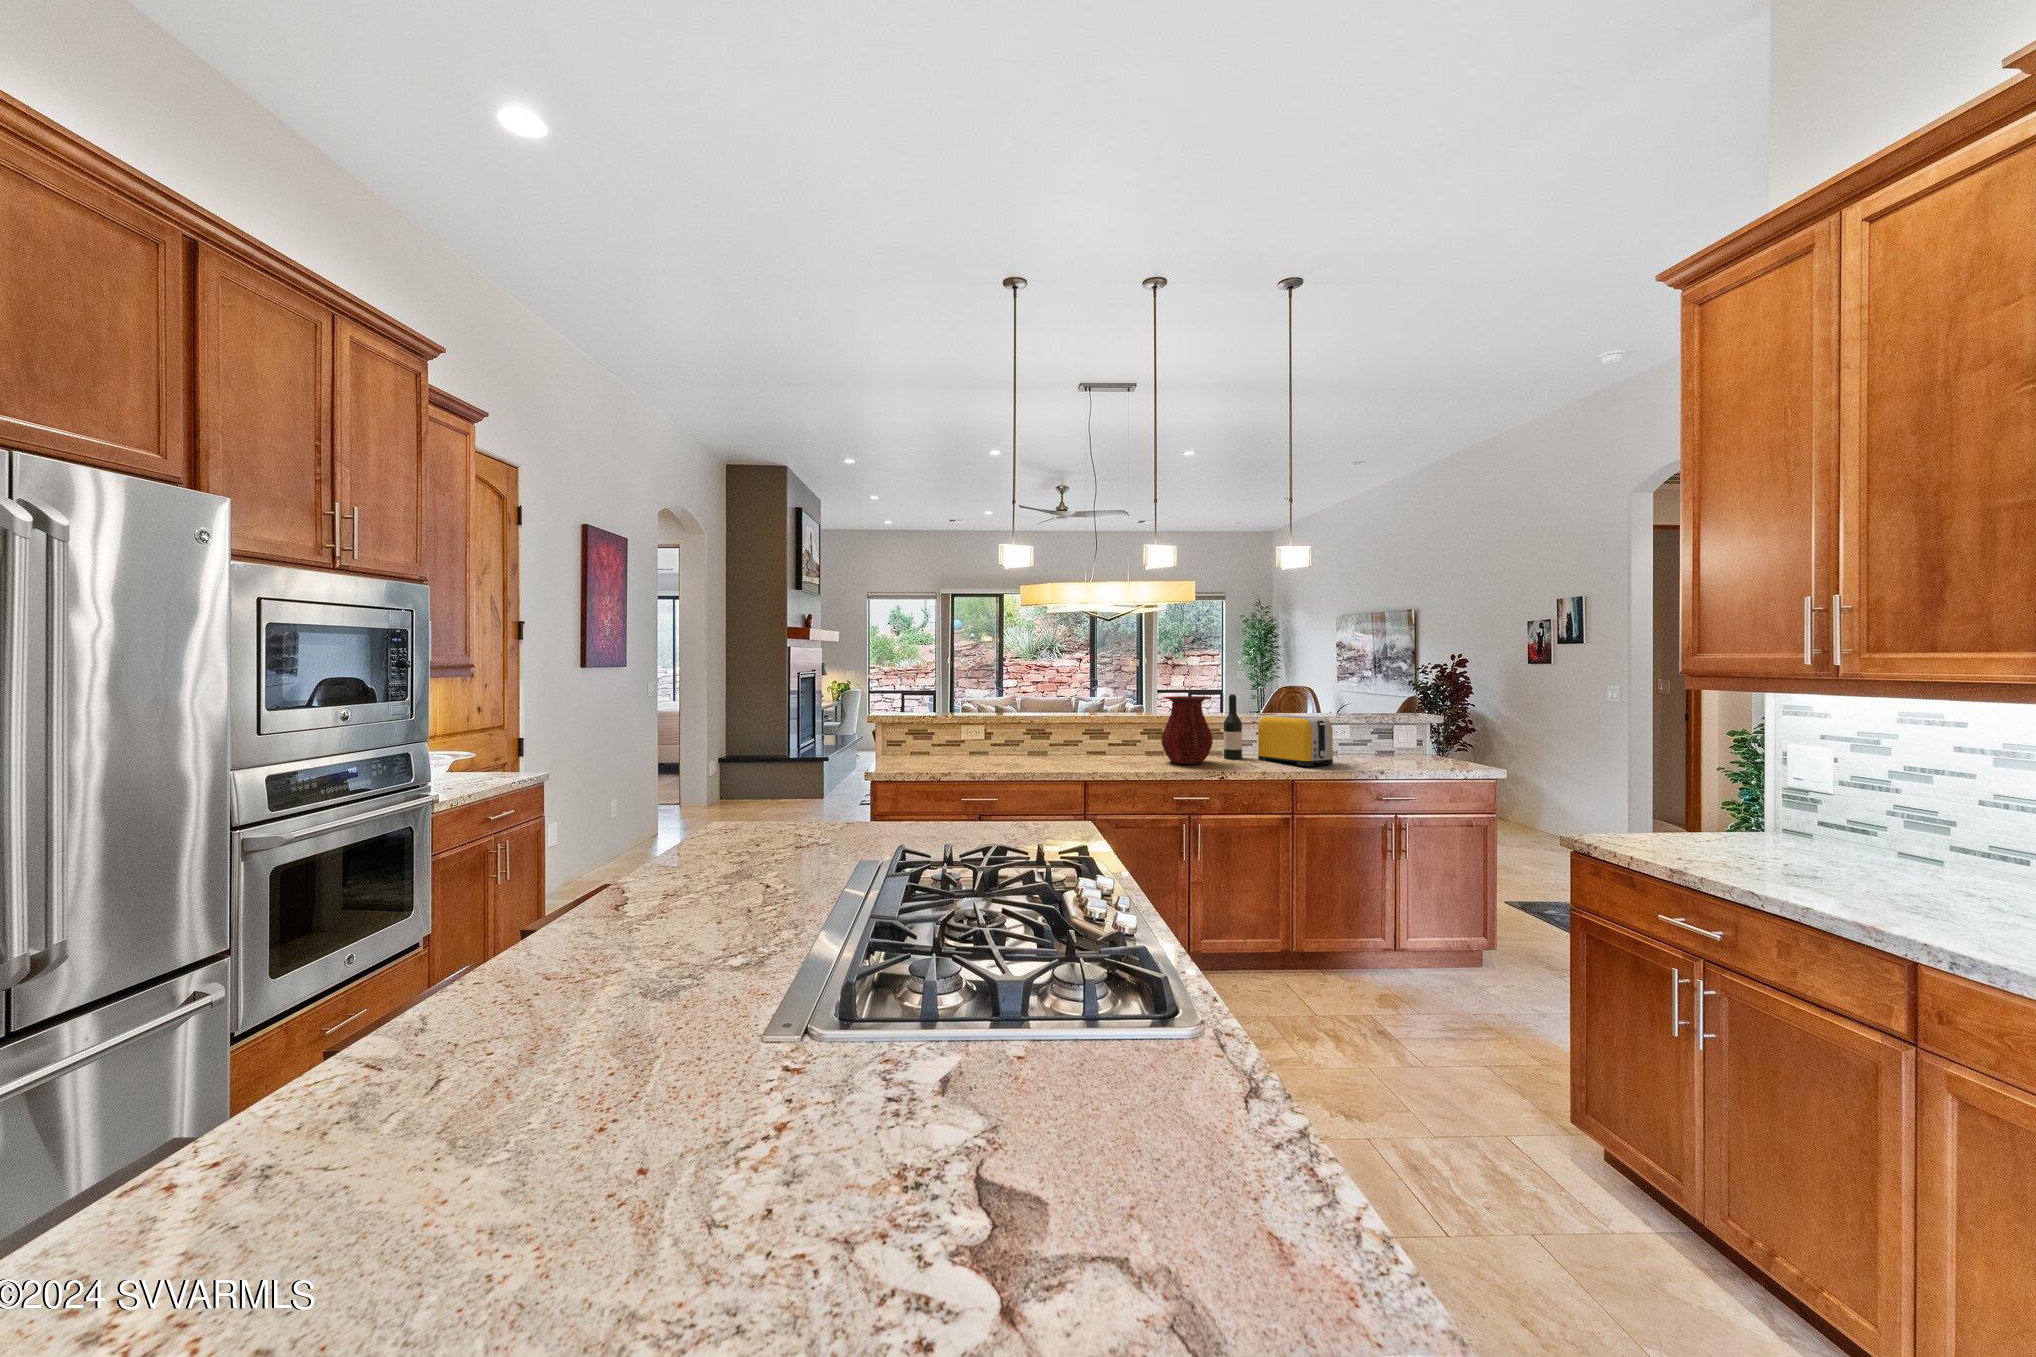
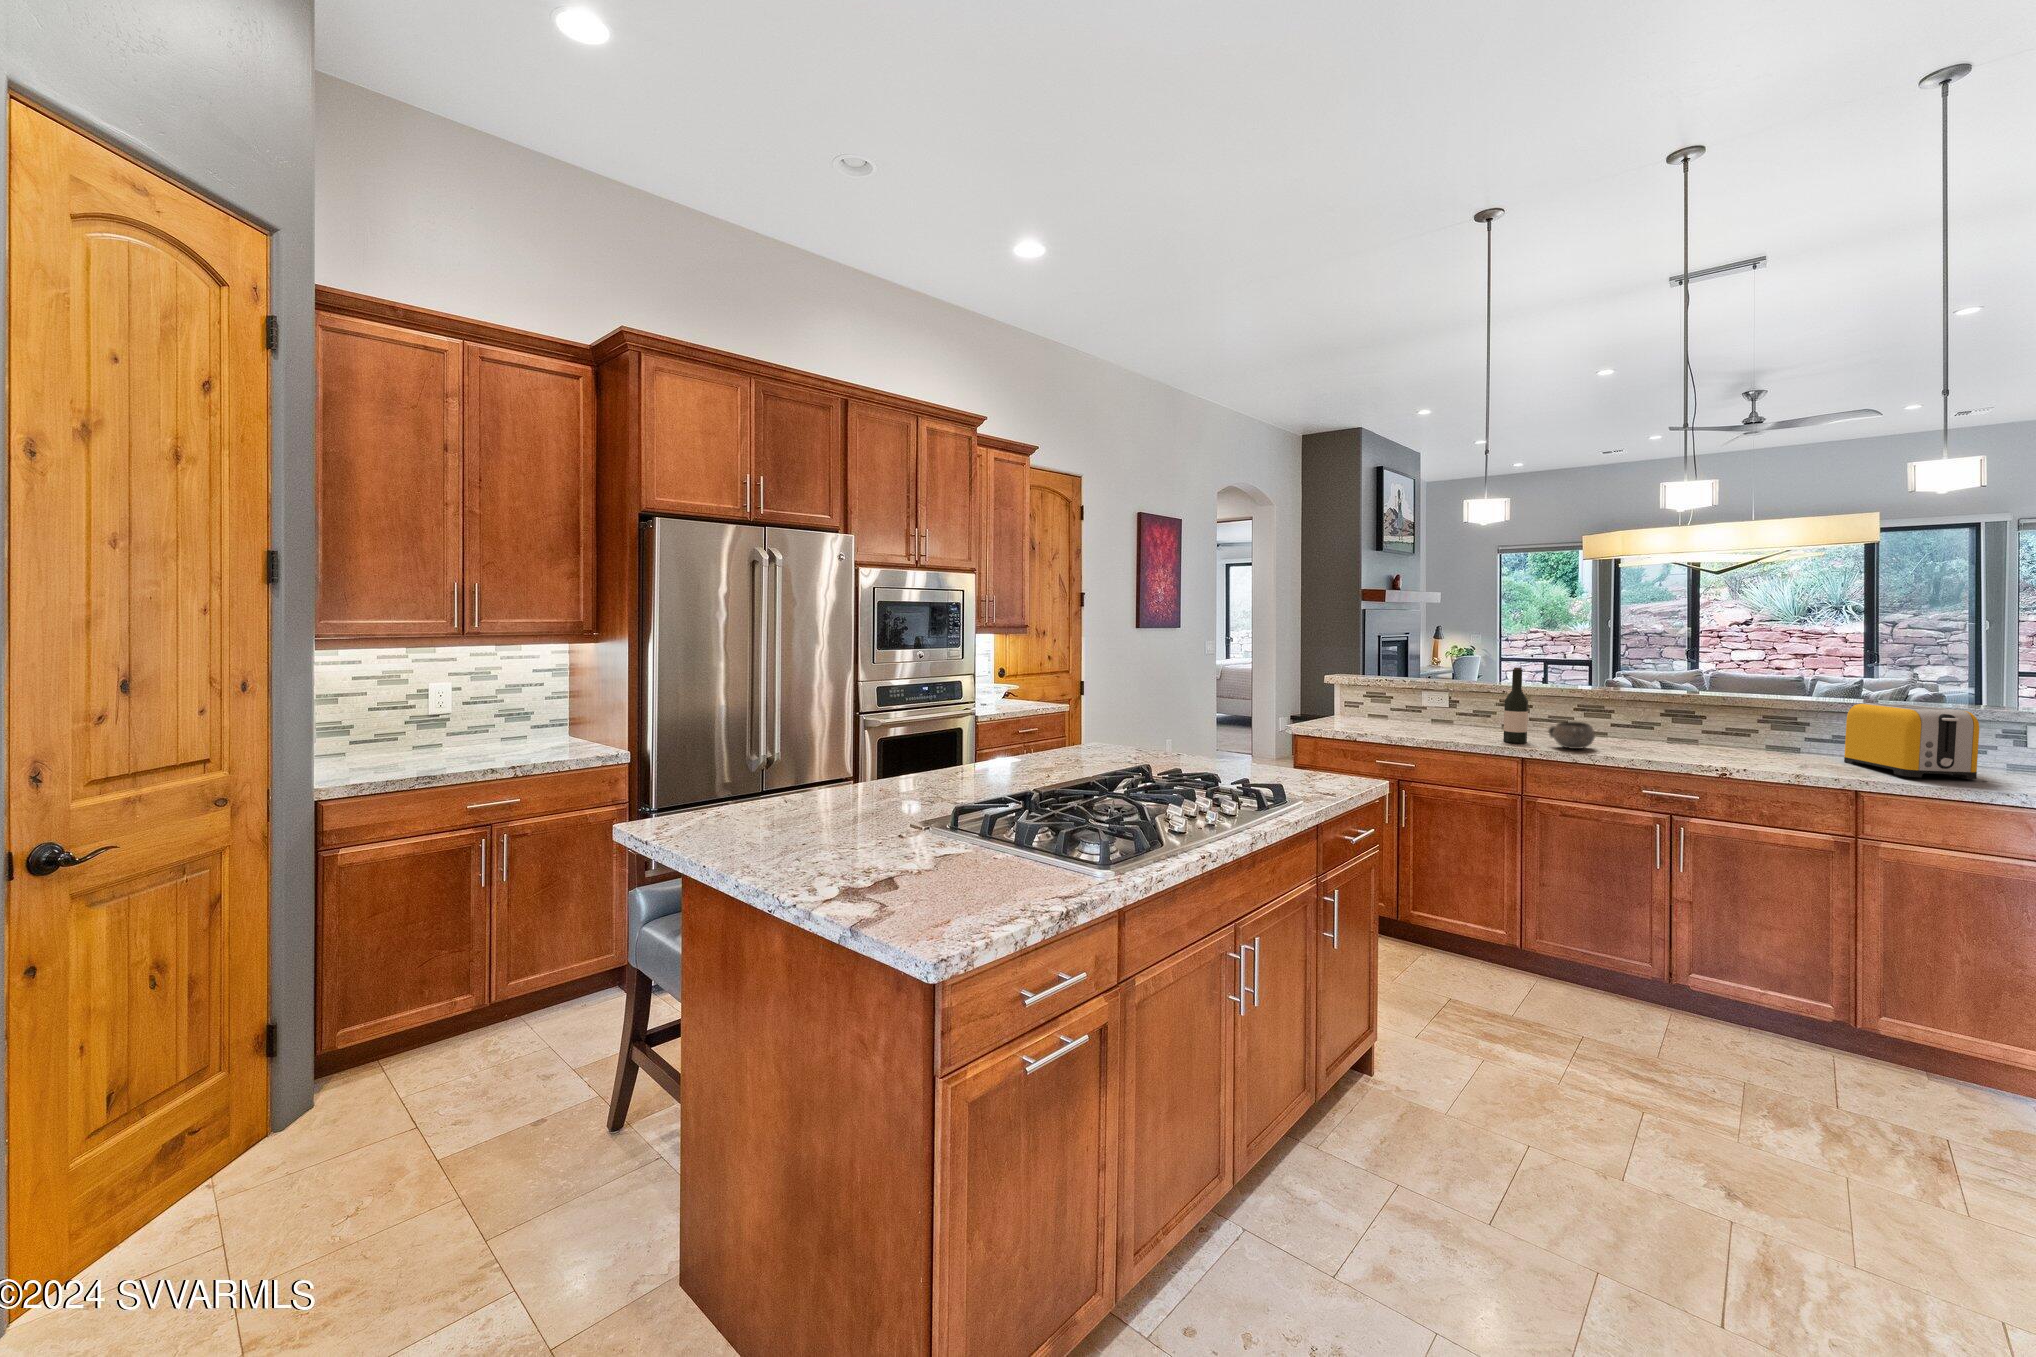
wine bottle: present [1224,694,1242,759] -> present [1503,667,1528,743]
vase: present [1161,696,1213,764] -> none [1668,671,1752,756]
decorative bowl: none [1086,744,1120,767] -> present [1549,722,1595,749]

